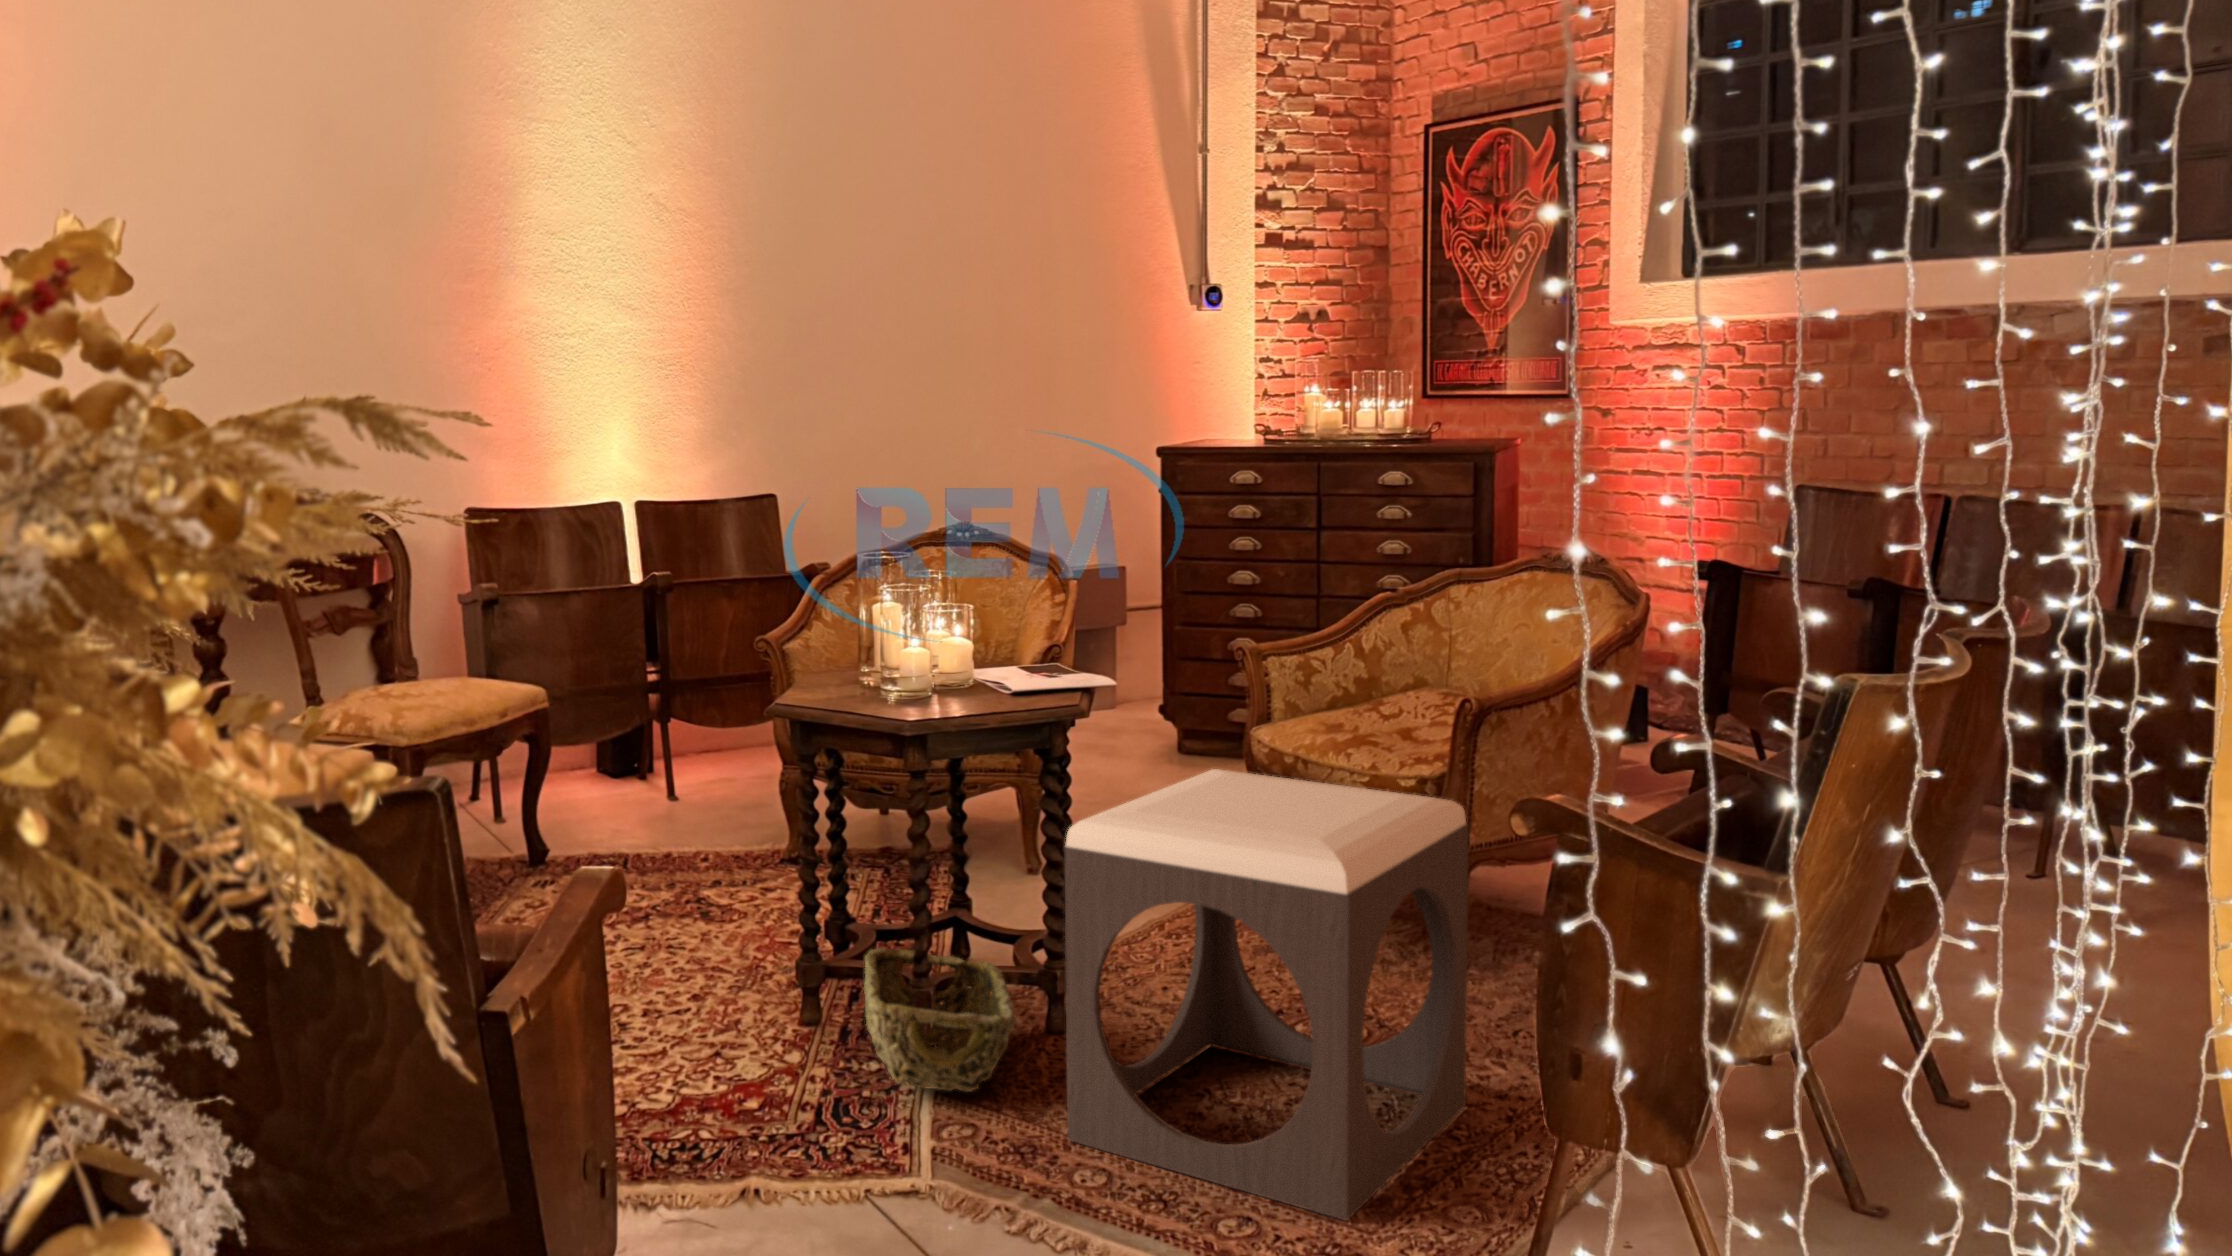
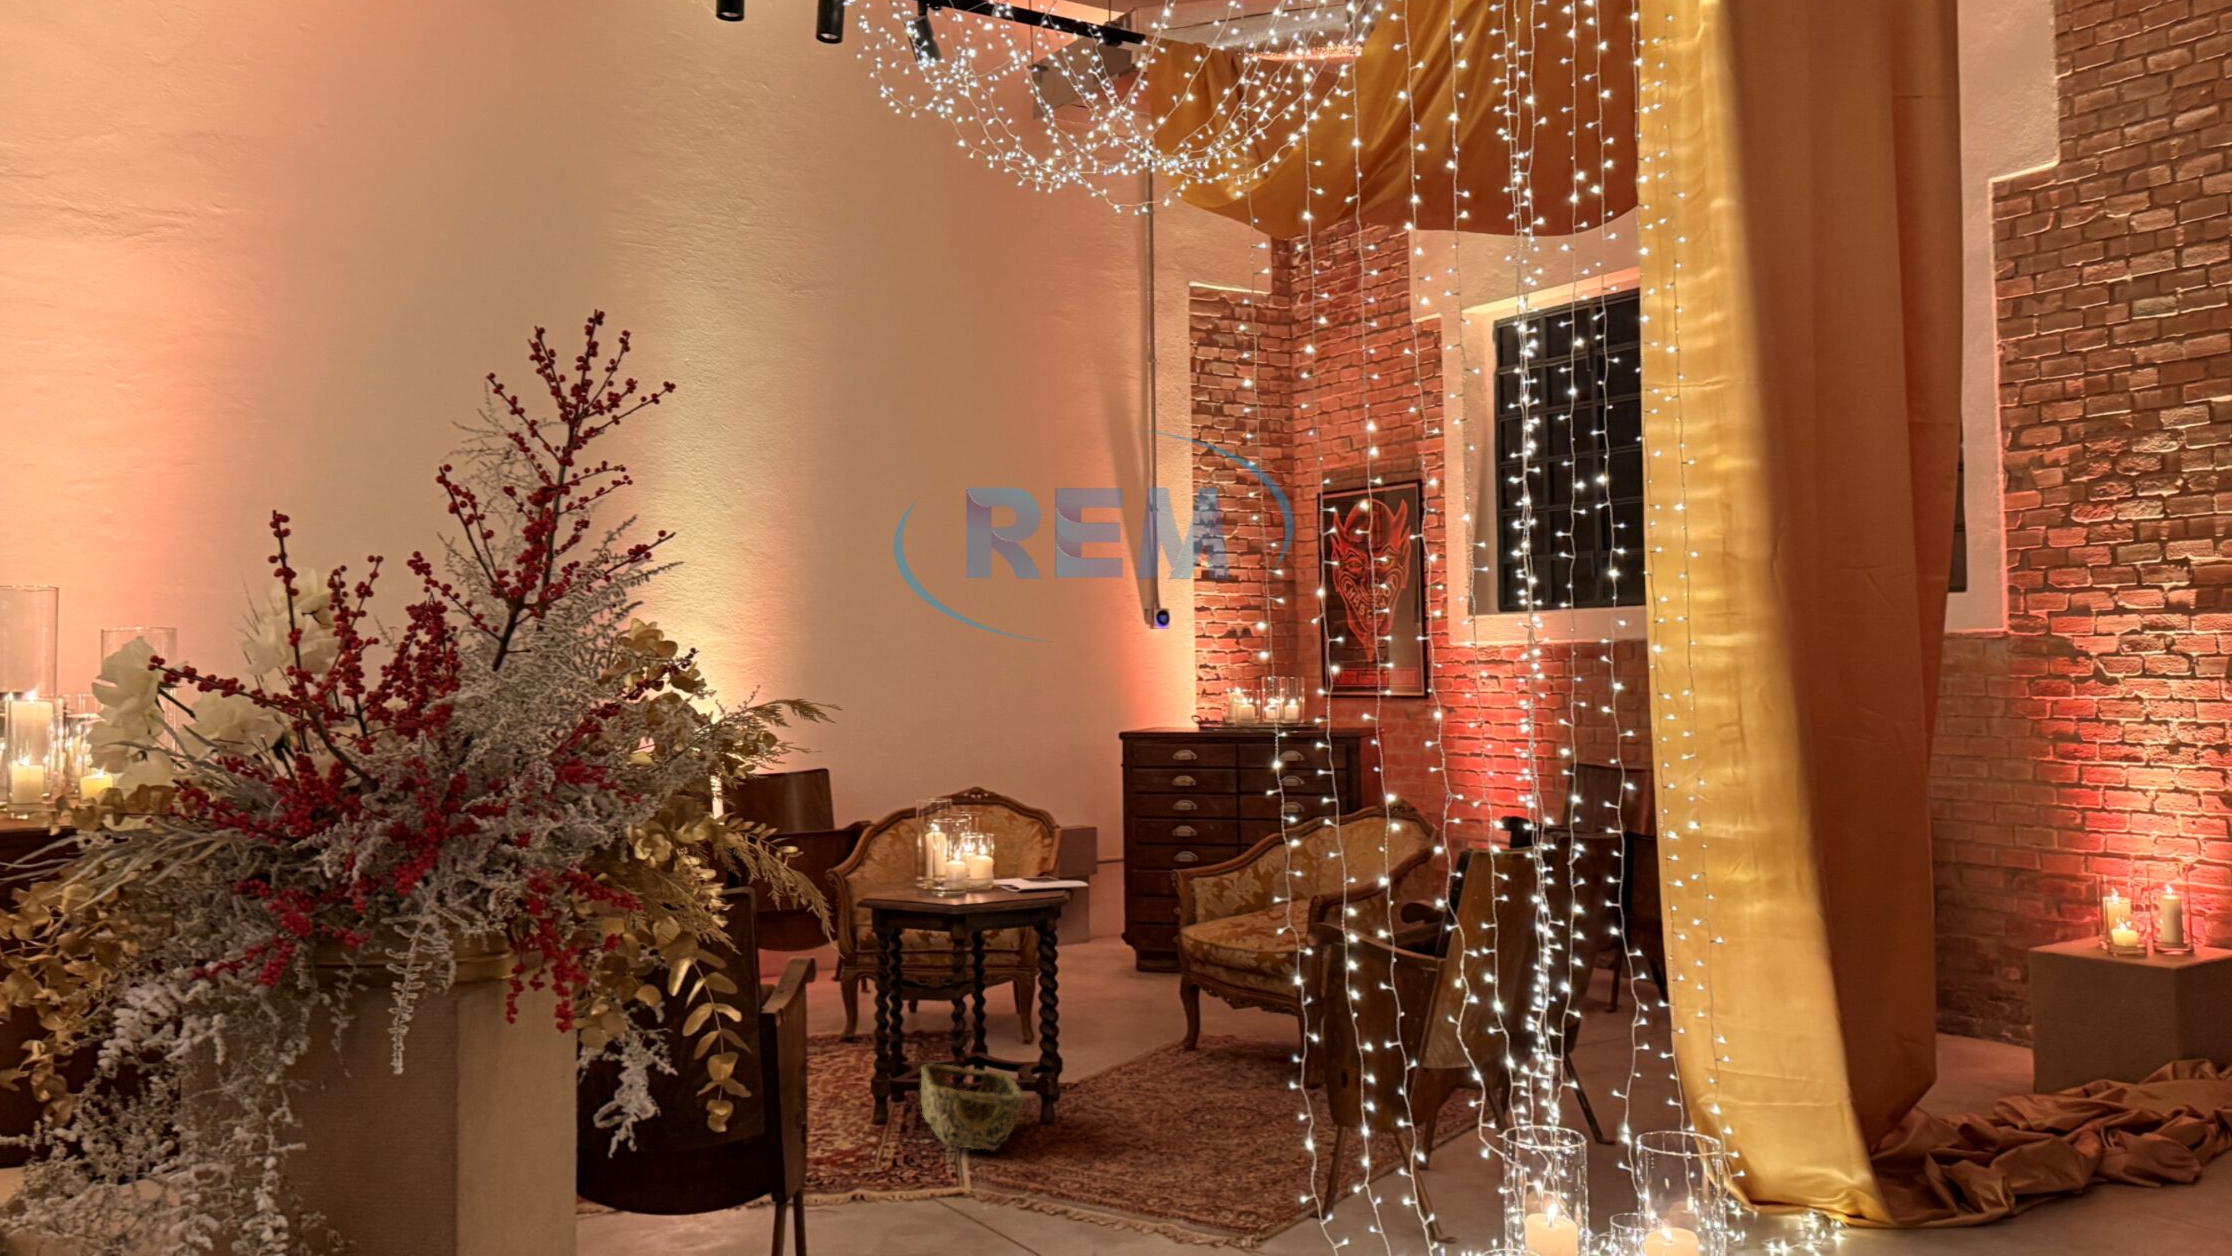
footstool: present [1064,769,1469,1220] -> none [1057,933,1315,1202]

